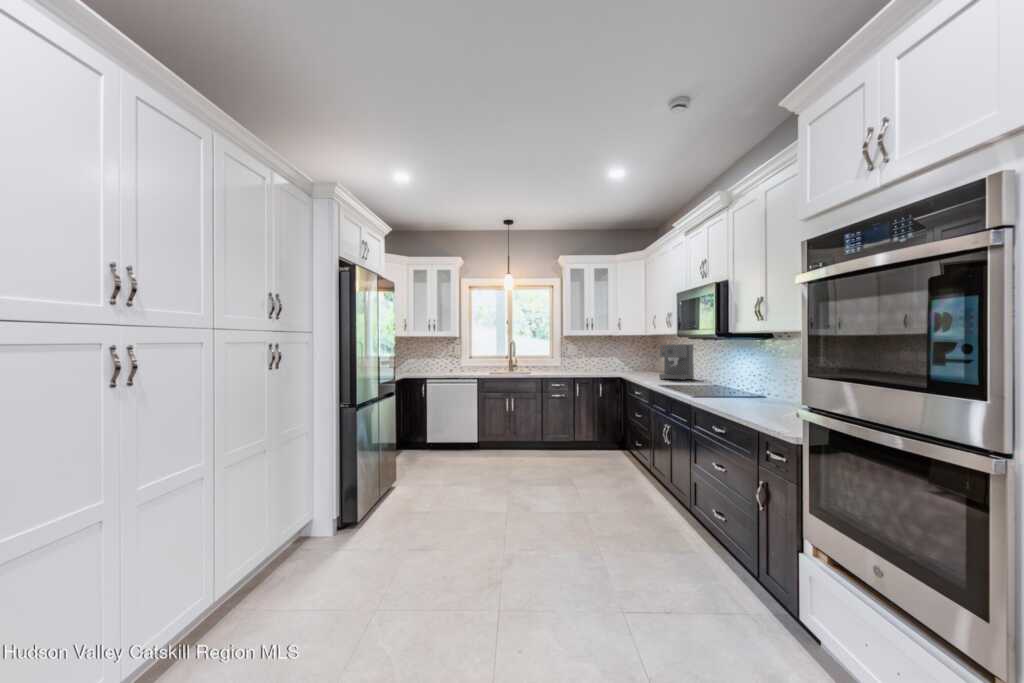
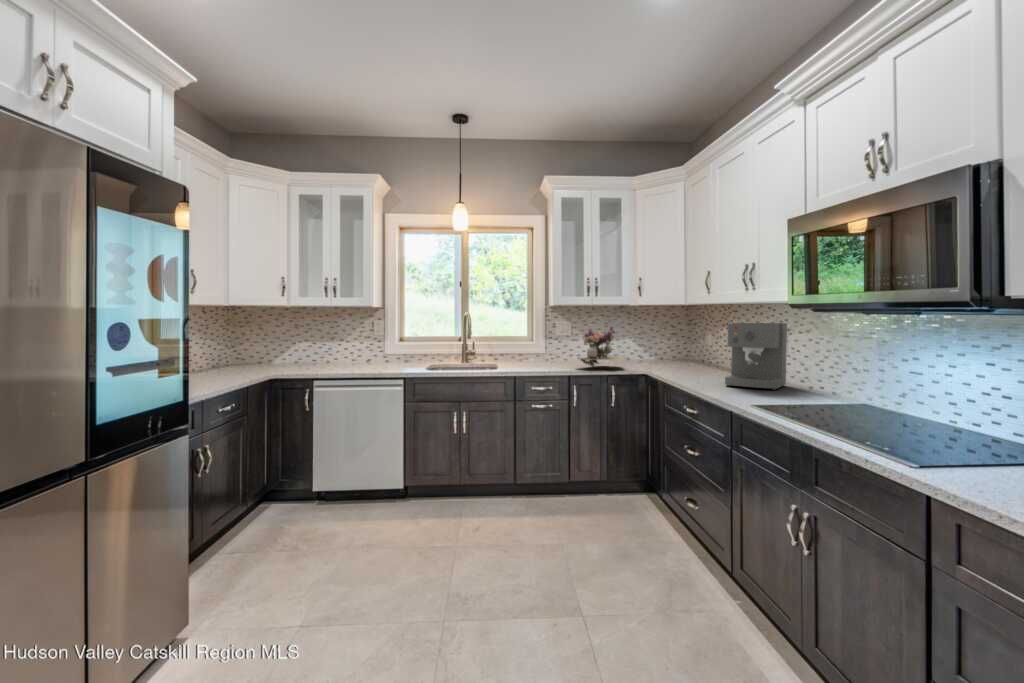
flower arrangement: none [580,347,610,373] -> present [578,327,625,366]

